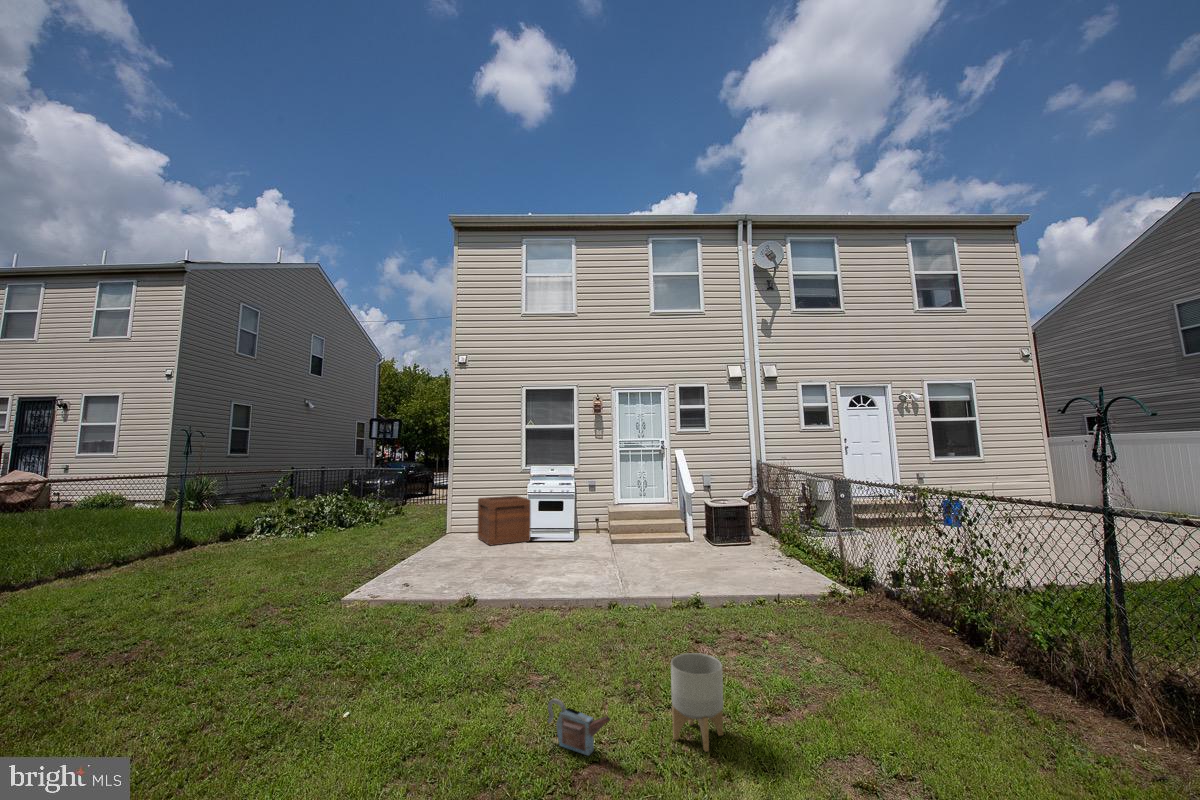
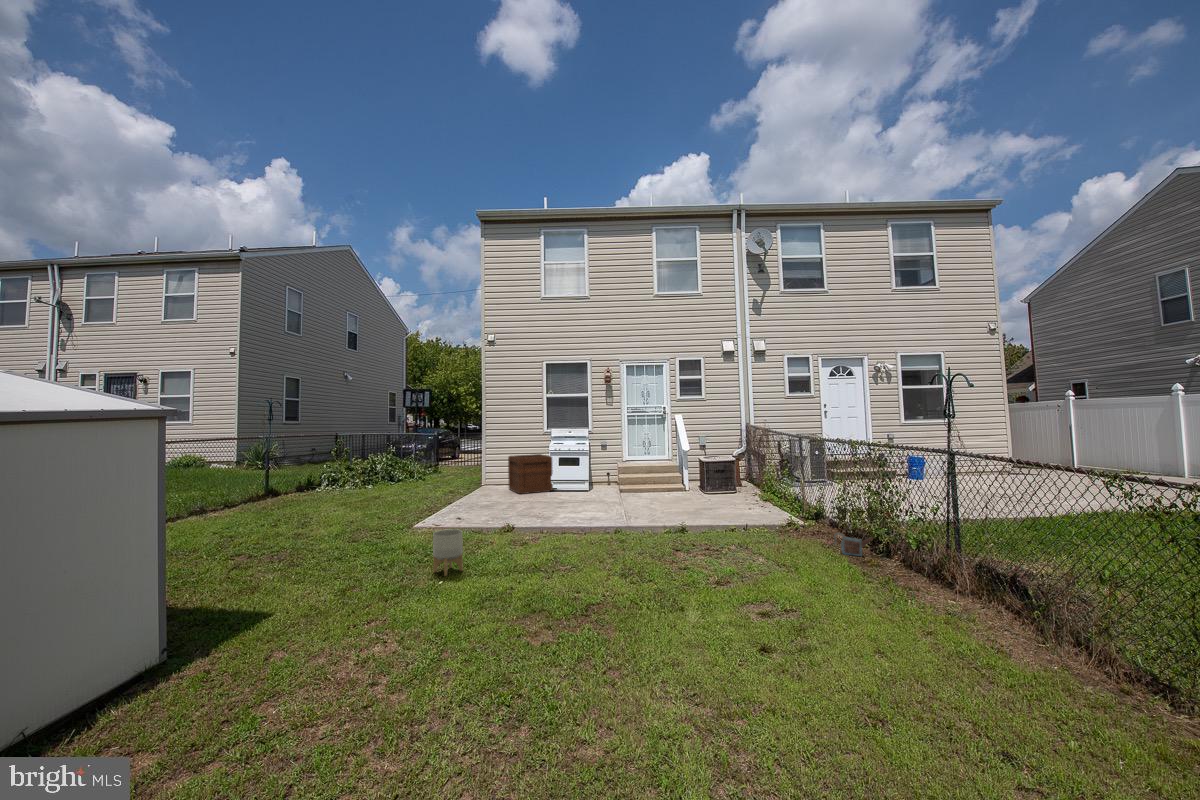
planter: present [671,653,723,752] -> present [433,529,463,576]
watering can: present [548,698,610,756] -> present [834,533,873,556]

